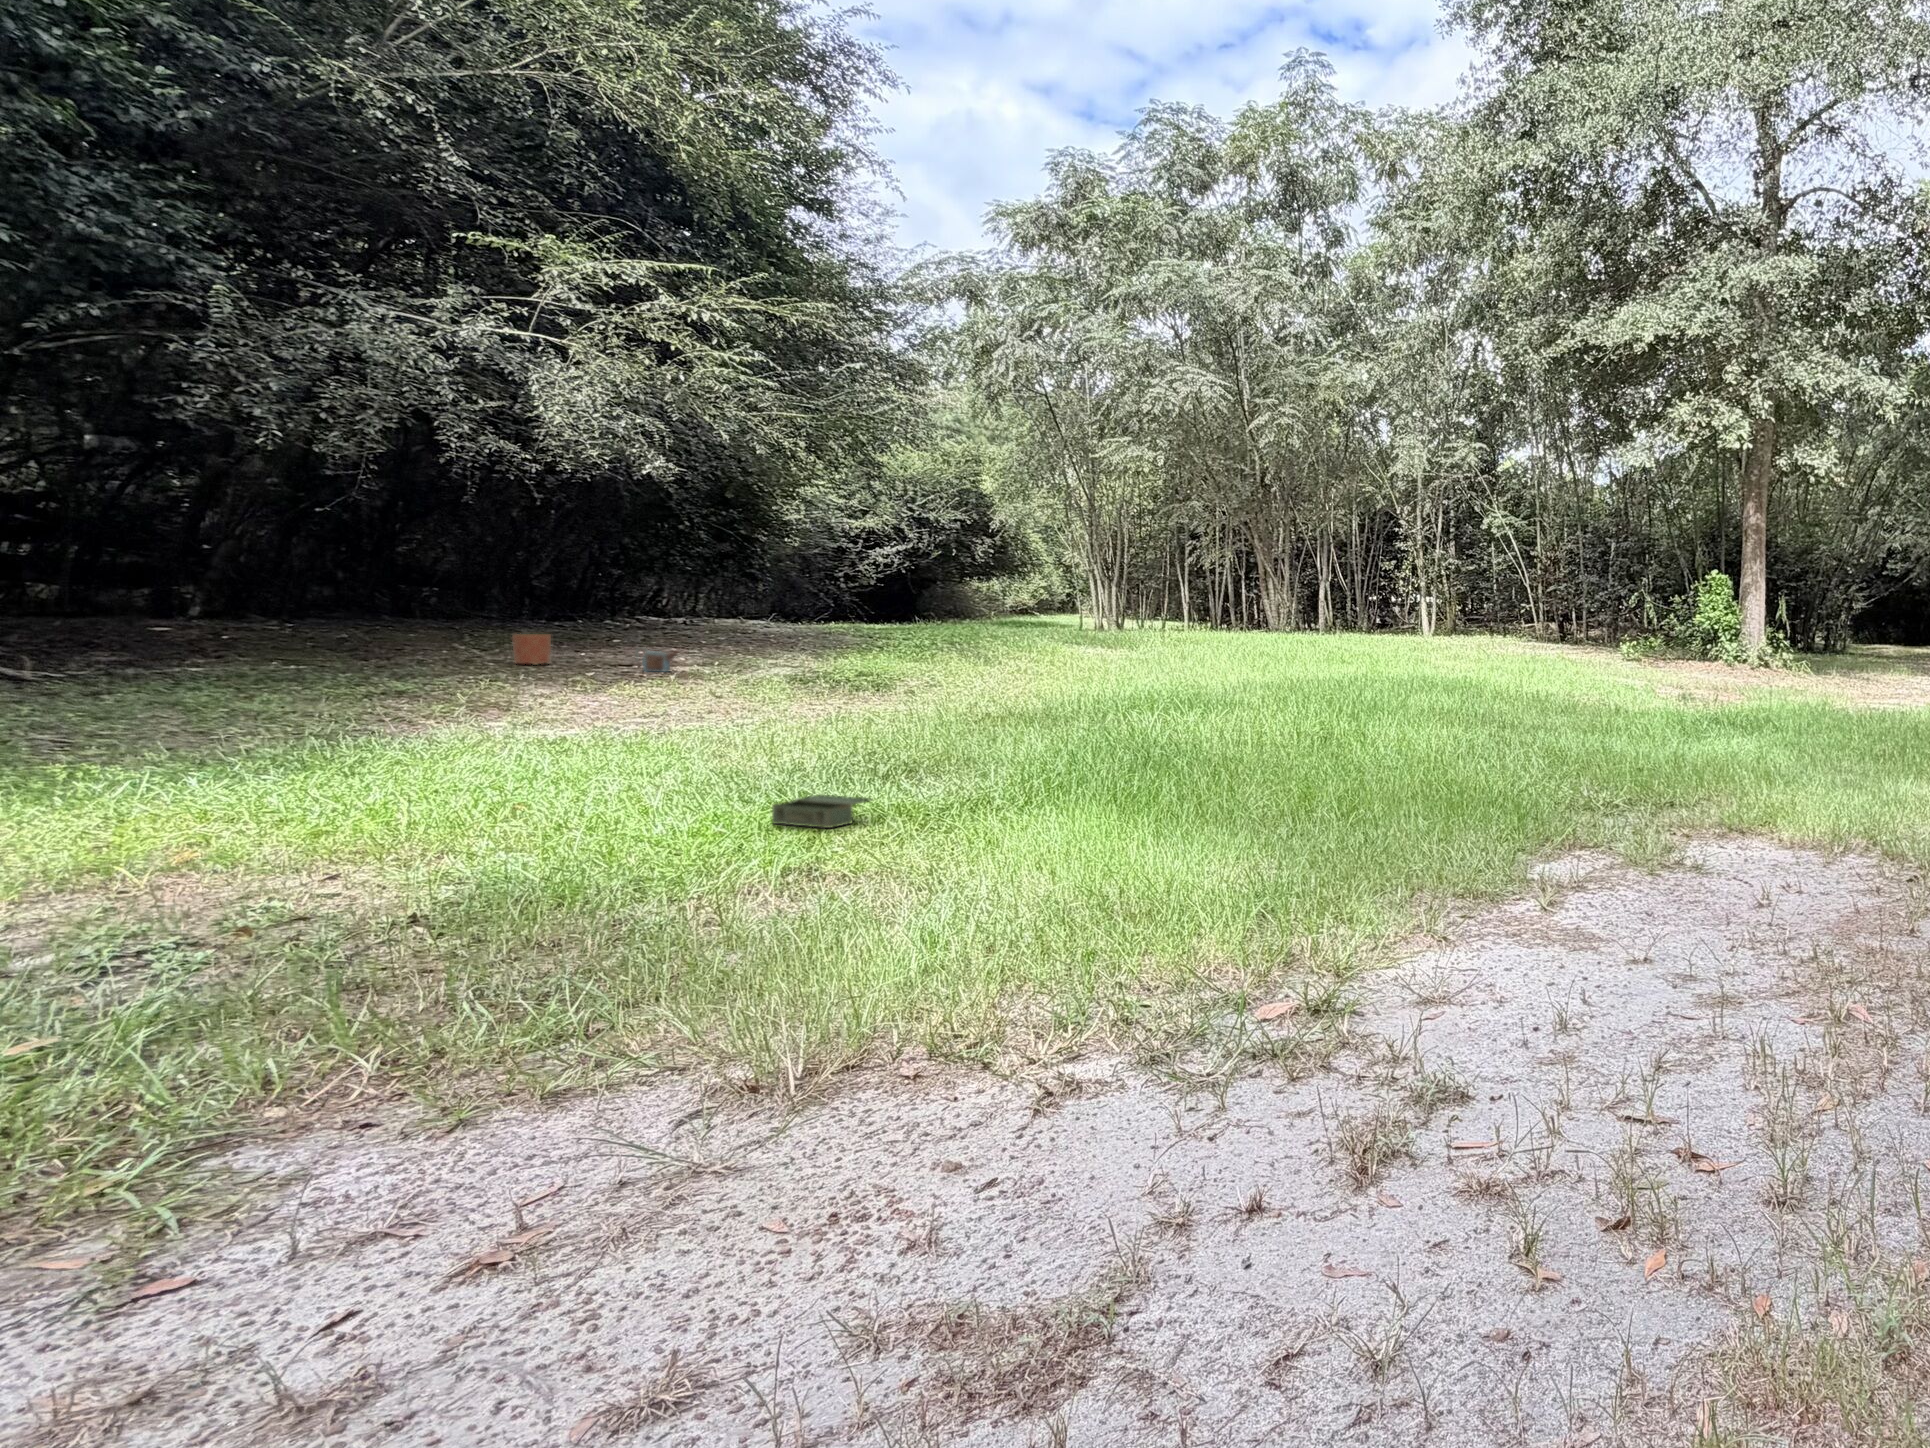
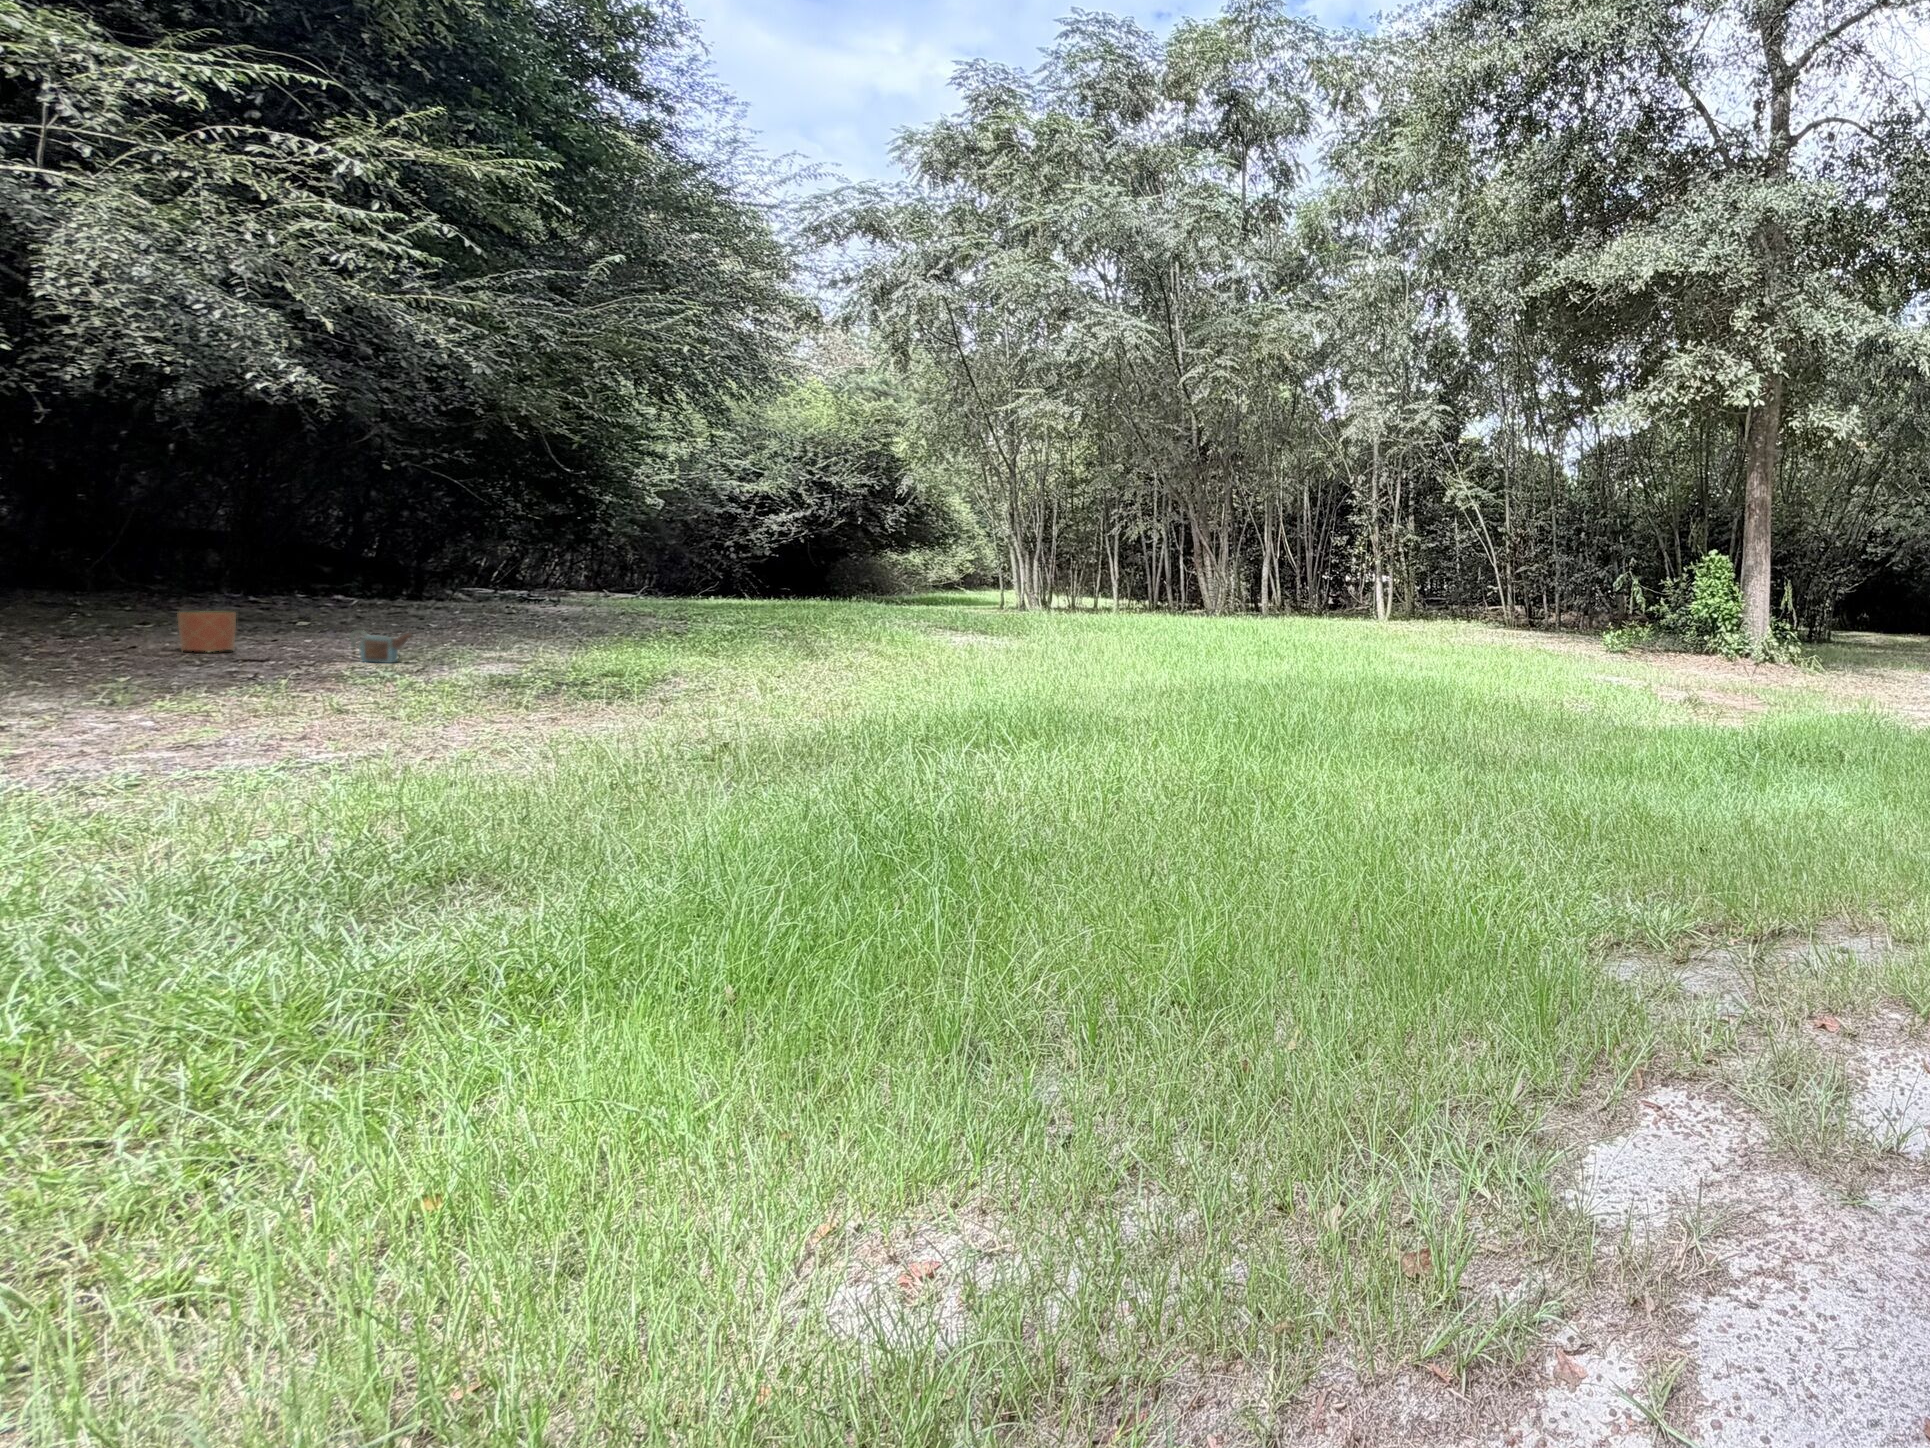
toolbox: present [772,795,871,828] -> none [175,917,389,995]

